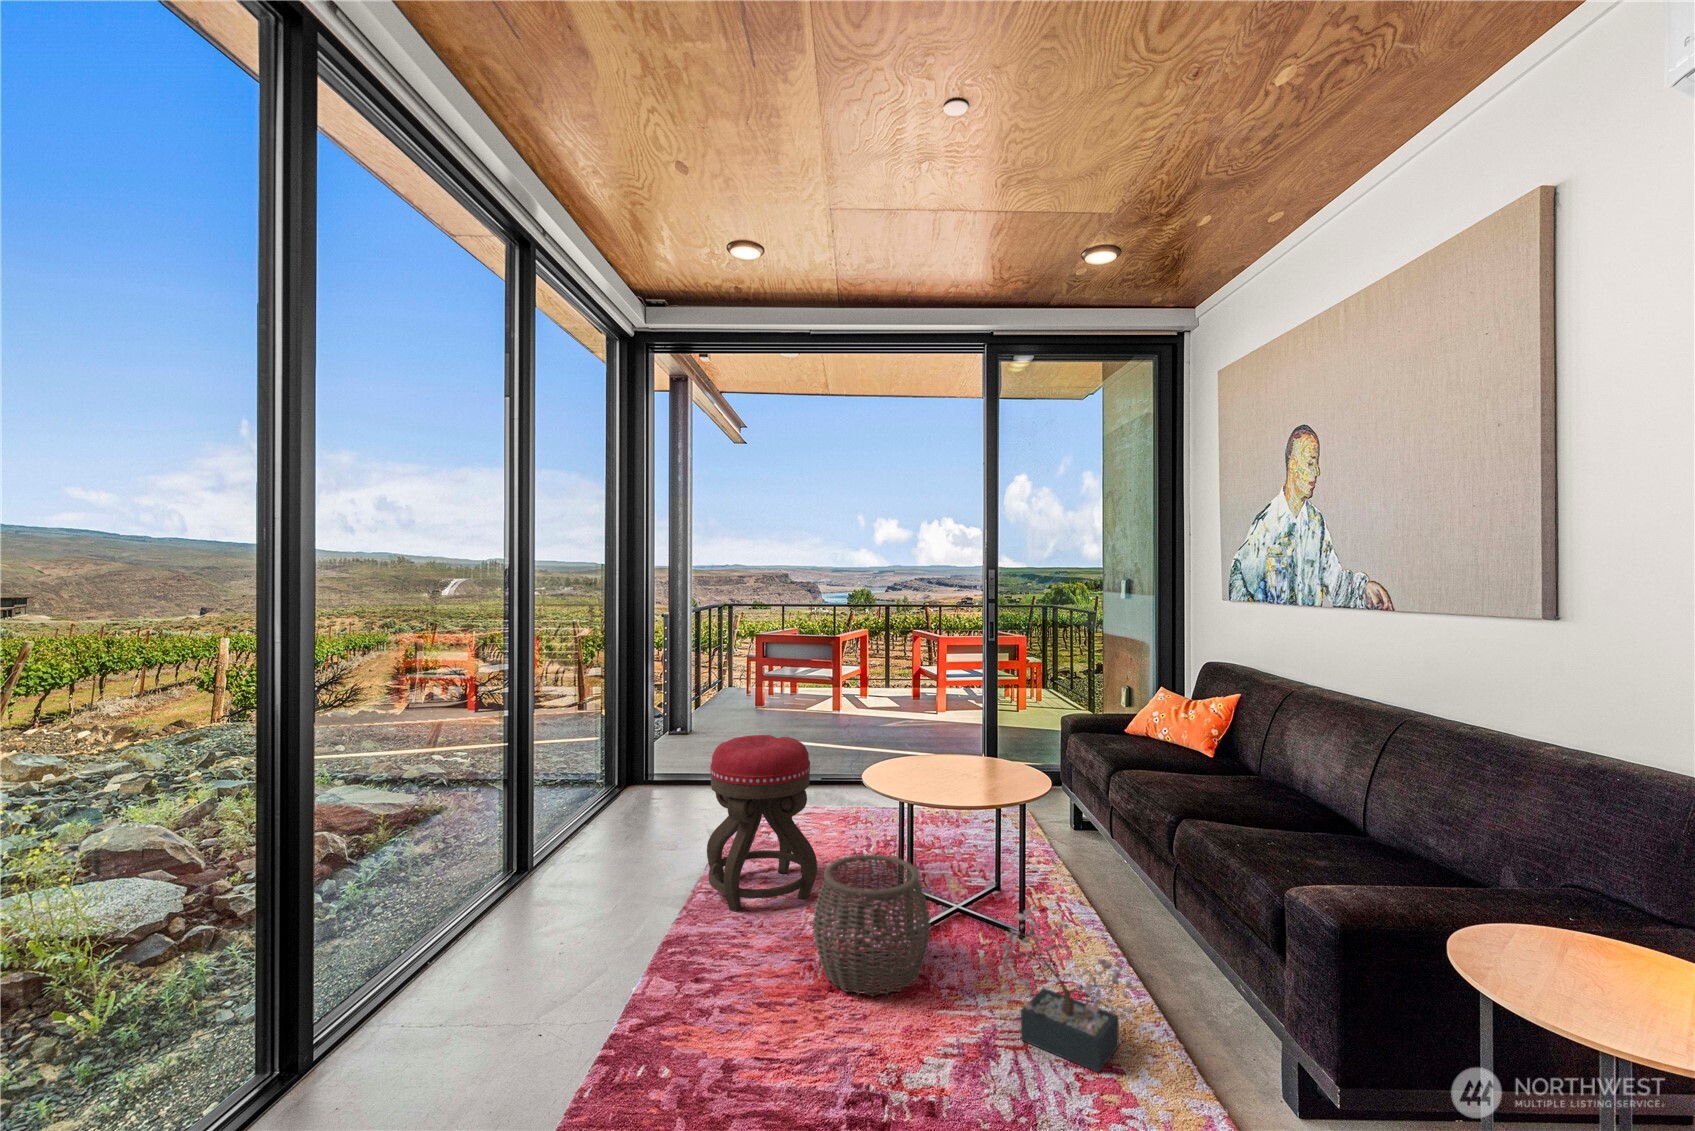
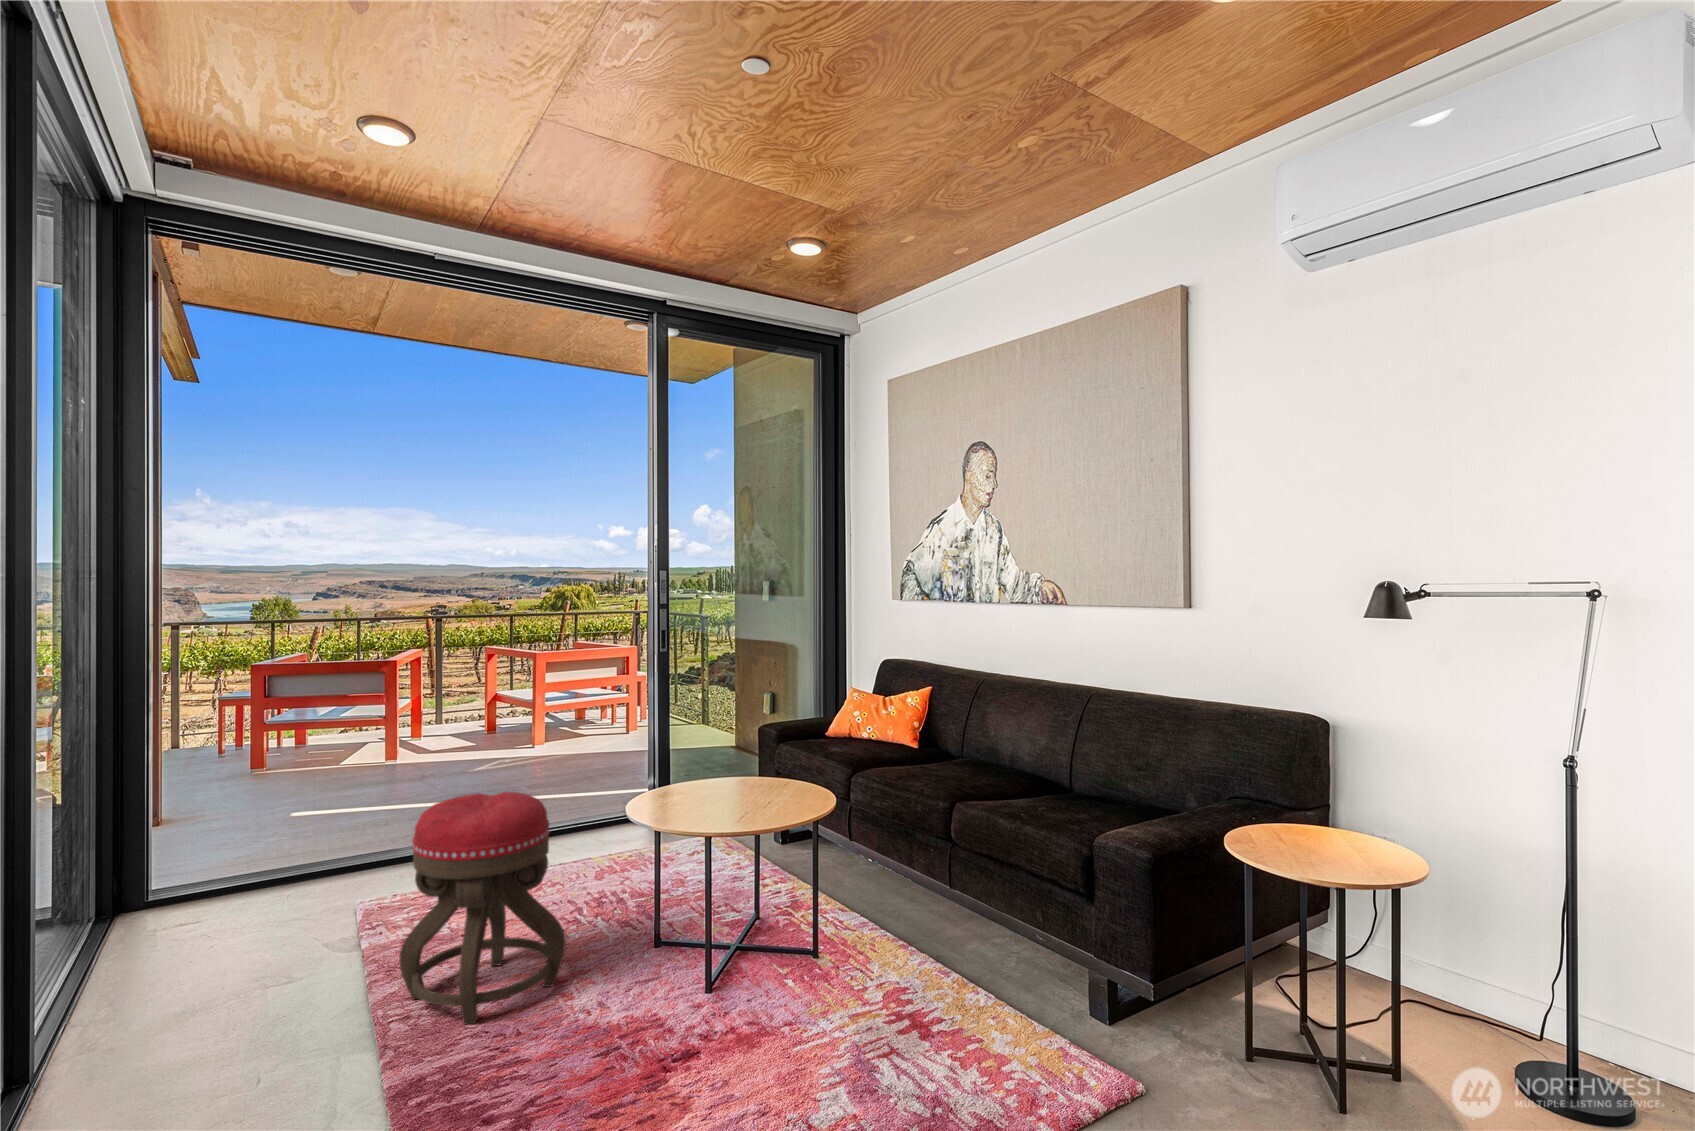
woven basket: present [813,855,931,996] -> none [625,903,762,1064]
decorative plant: present [994,906,1135,1072] -> none [849,914,986,1051]

